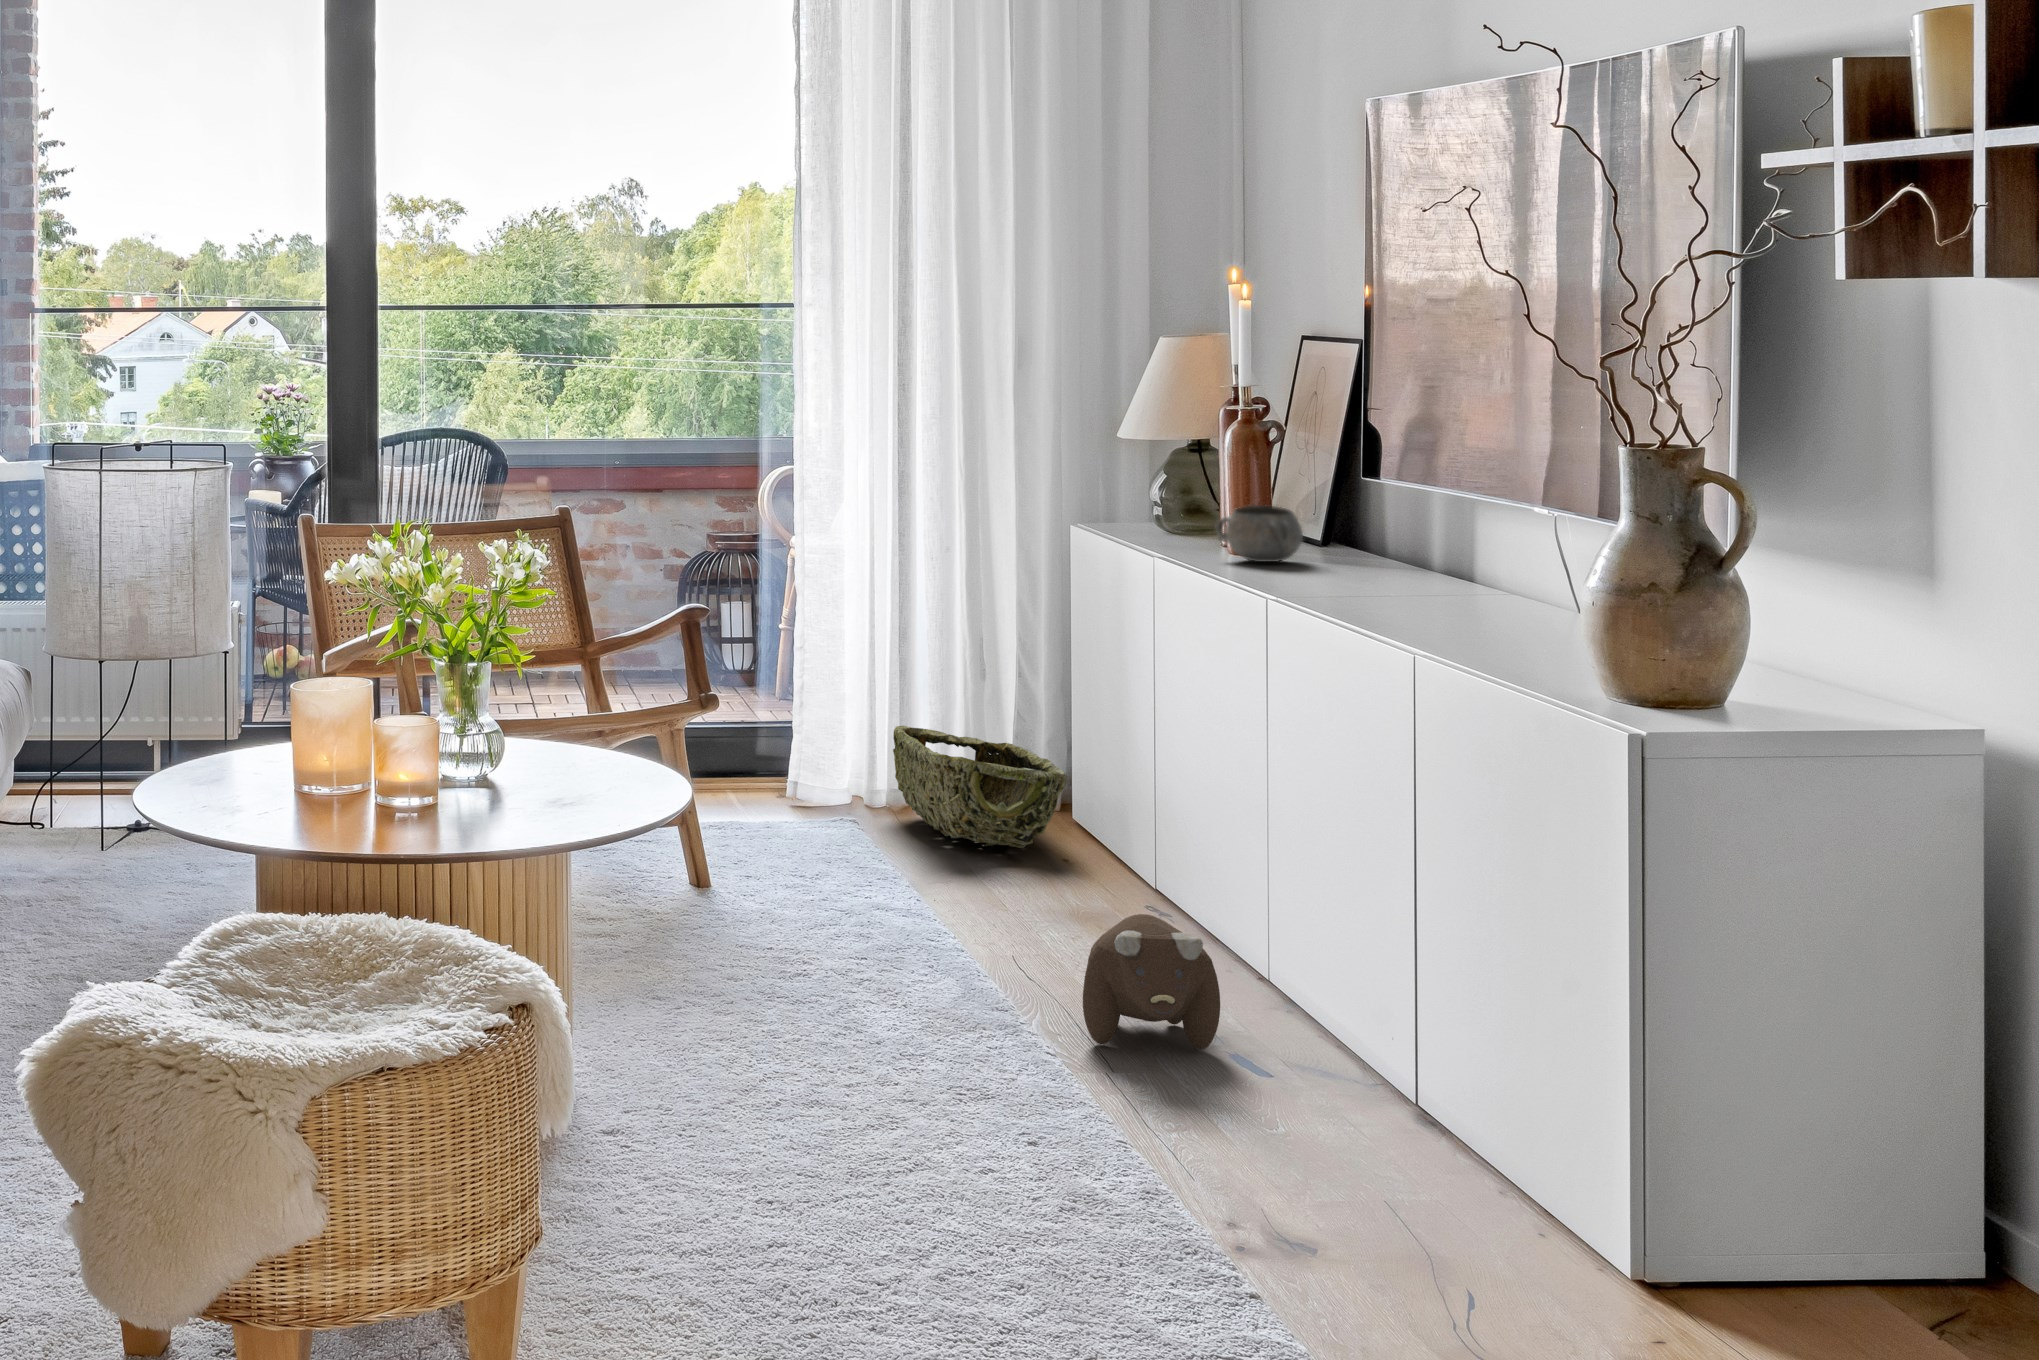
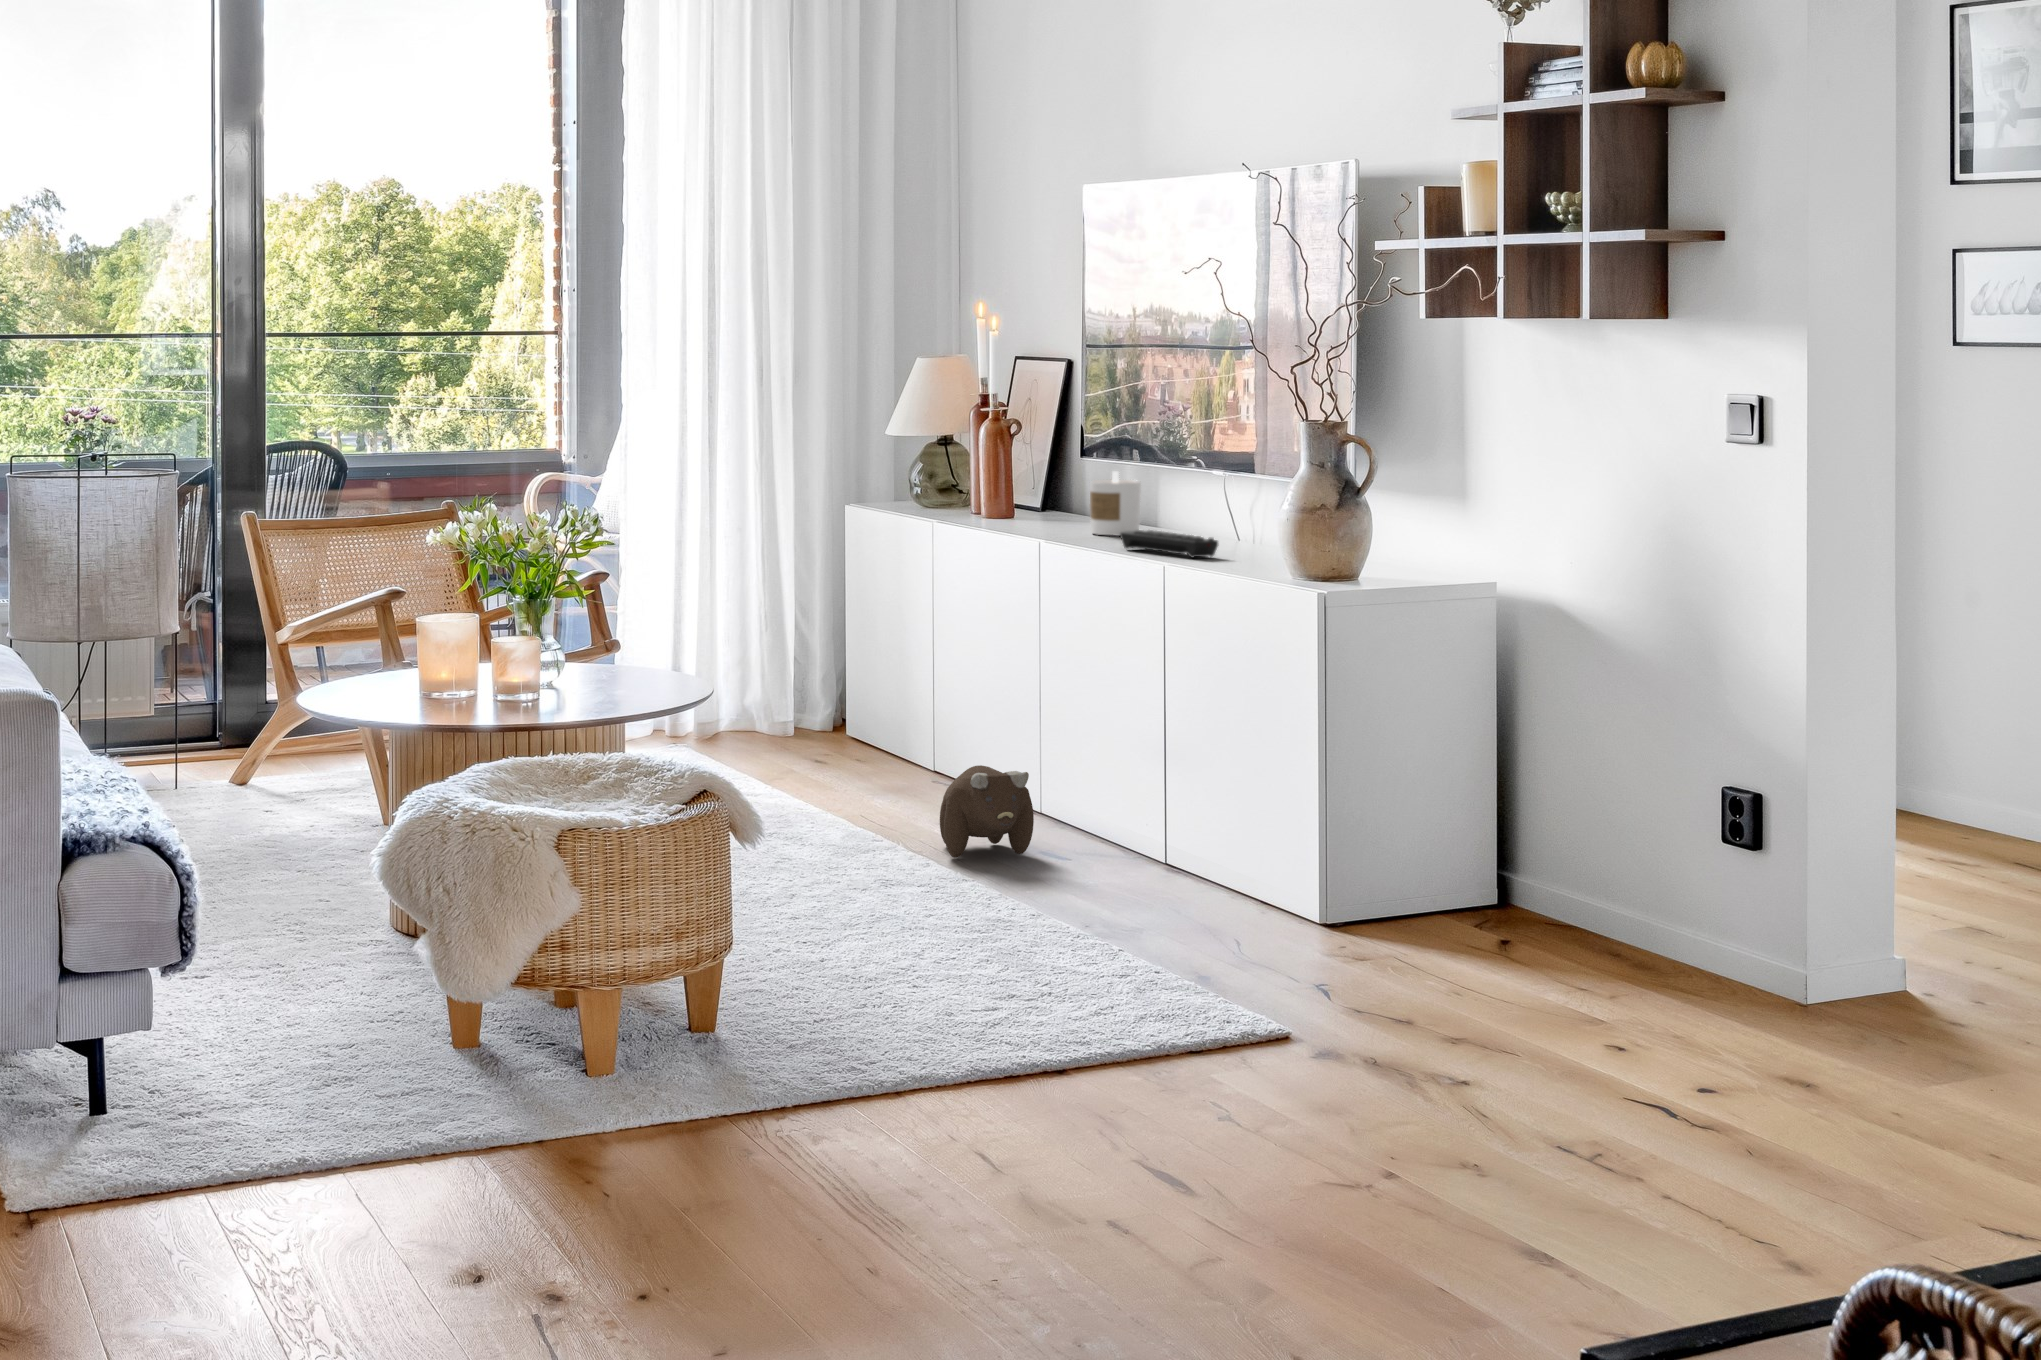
candle: none [1353,498,1432,592] -> present [1090,471,1141,536]
decorative bowl: present [1216,505,1303,562] -> none [982,483,1042,524]
remote control: none [1368,593,1511,644] -> present [1120,530,1218,558]
woven basket: present [893,726,1067,848] -> none [712,675,858,761]

